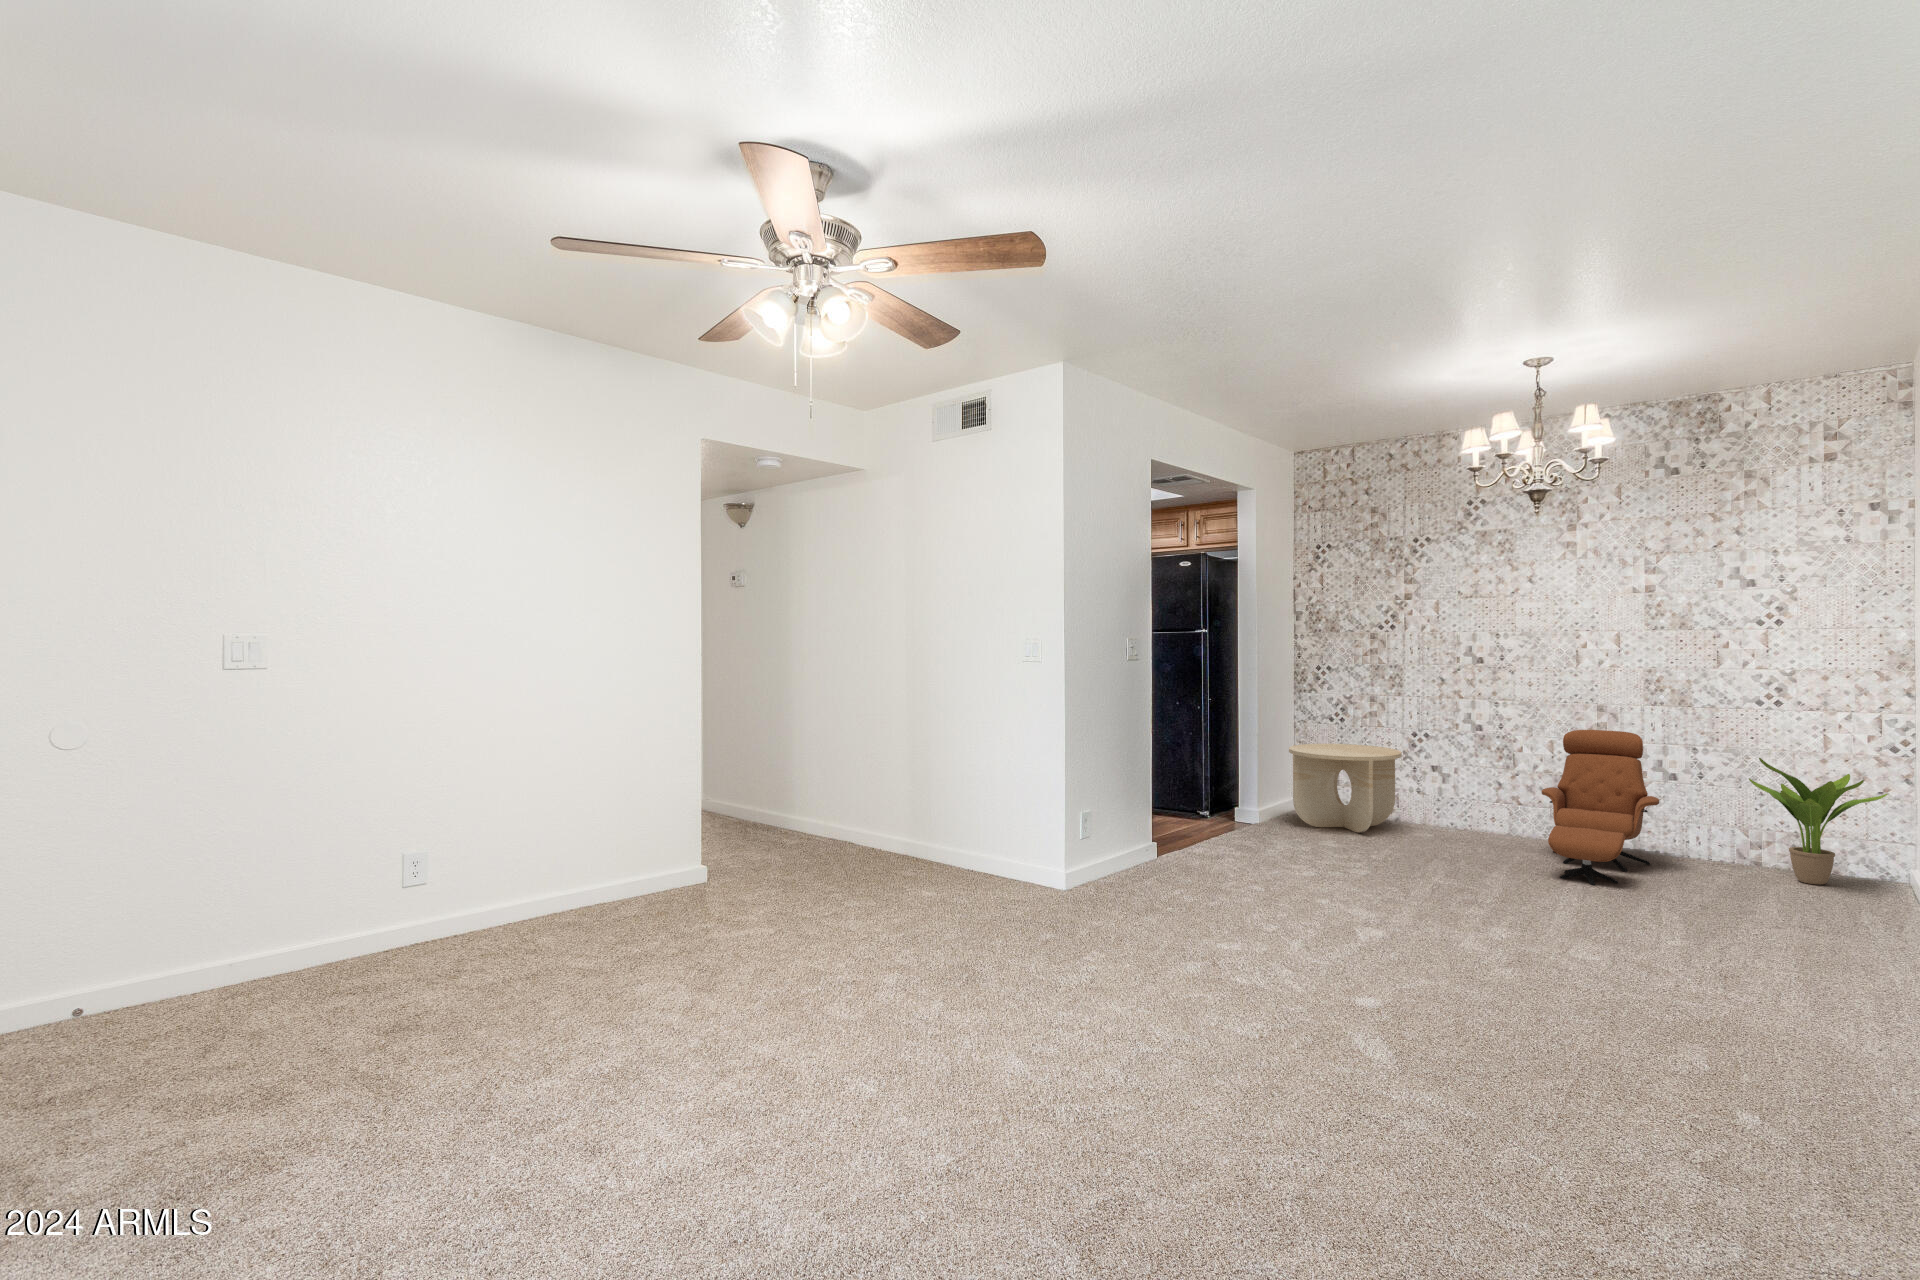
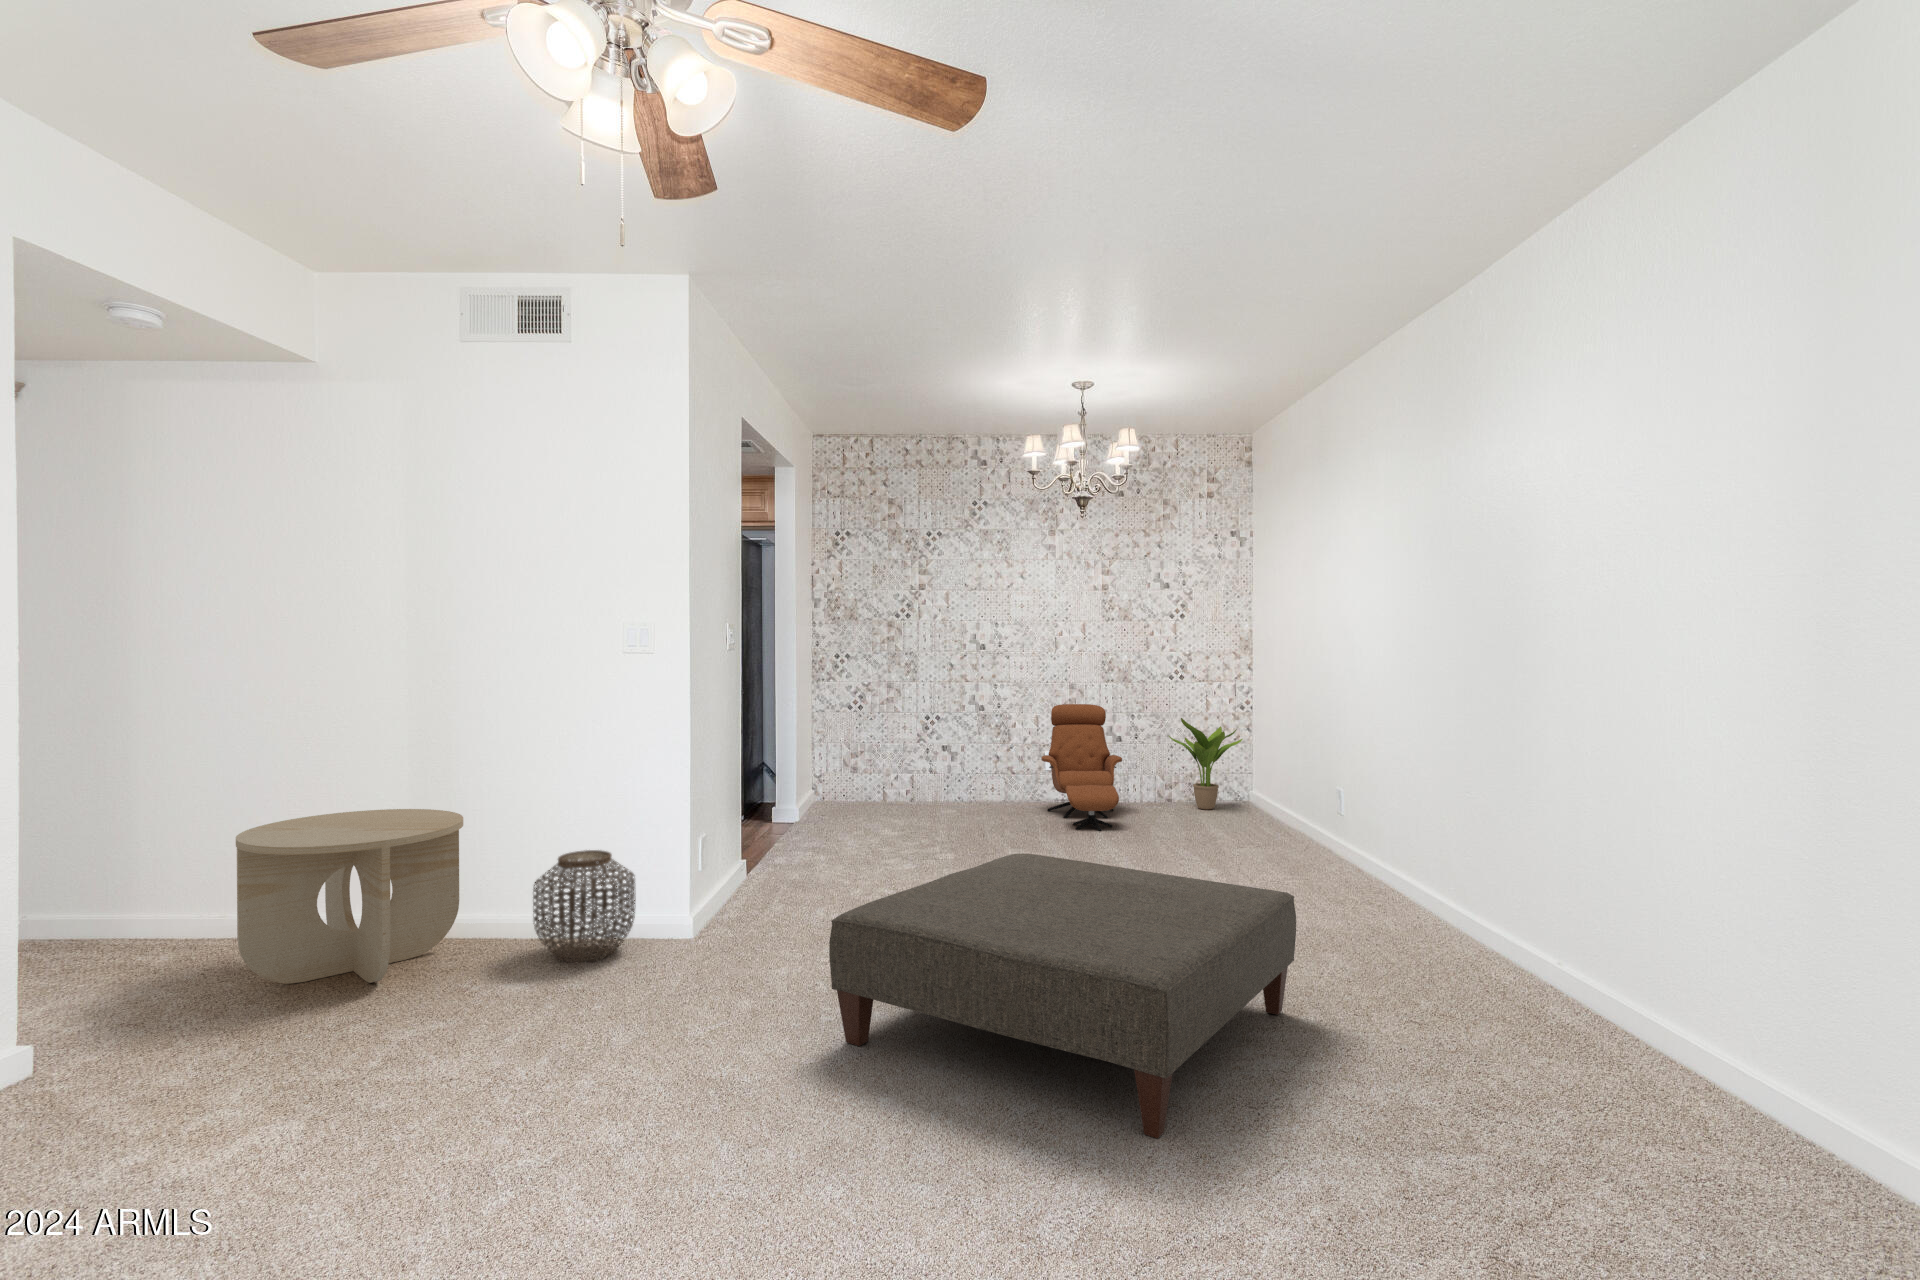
side table: present [1289,744,1402,832] -> present [236,809,463,983]
woven basket: none [917,822,991,909] -> present [533,850,636,962]
ottoman: none [1020,885,1541,1199] -> present [829,853,1296,1138]

